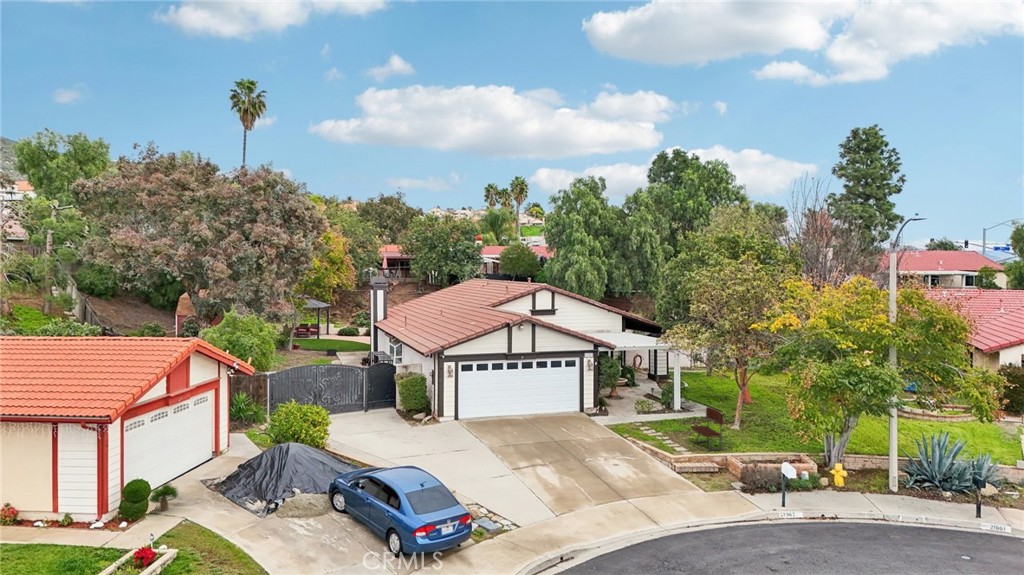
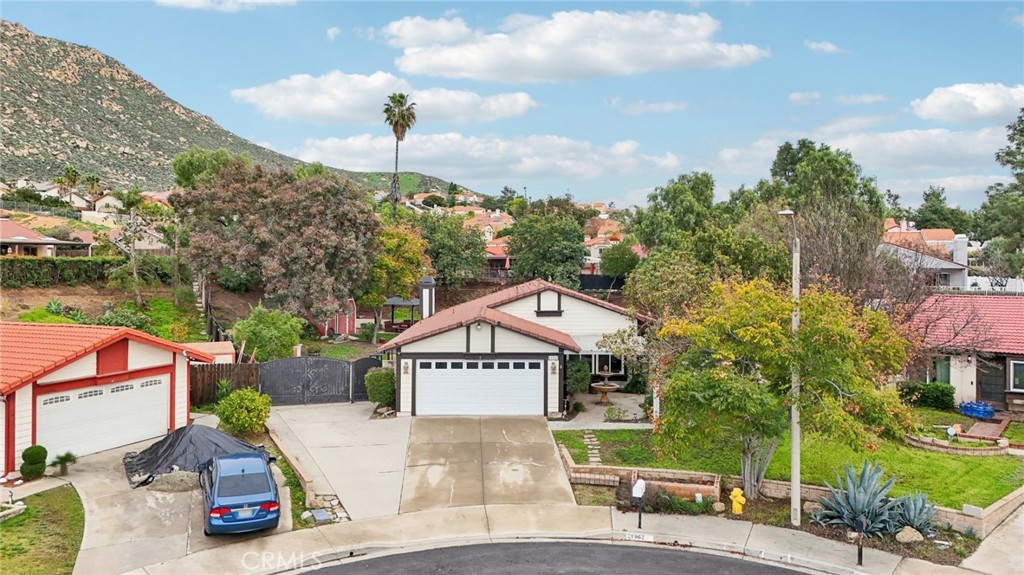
bench: present [691,407,723,451] -> none [625,417,651,464]

